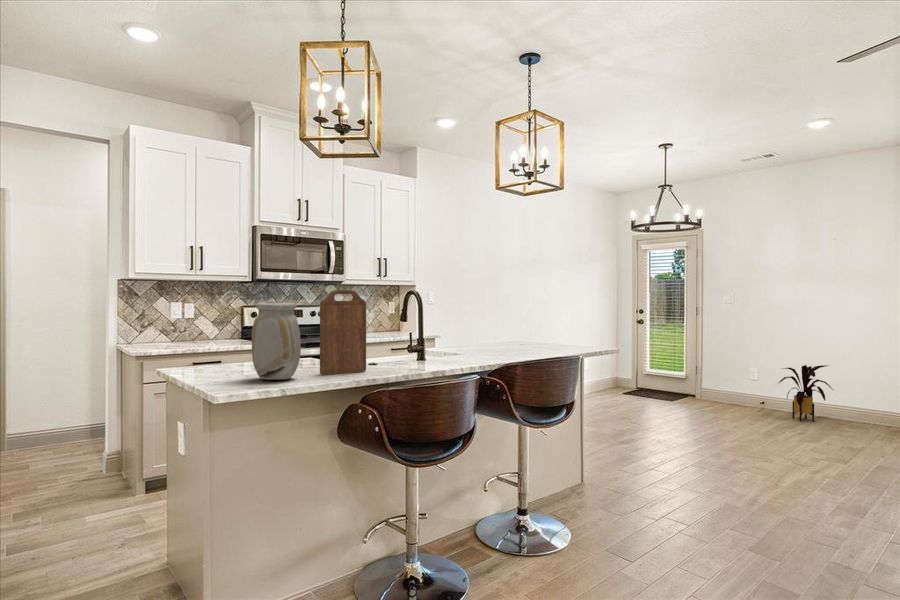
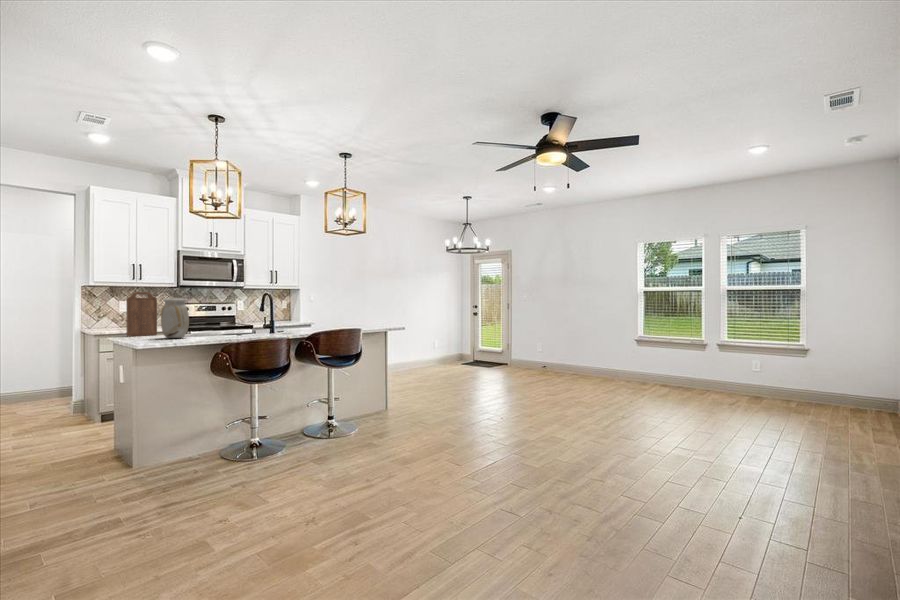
cutting board: present [320,290,366,375] -> present [126,292,157,336]
house plant: present [779,365,832,422] -> none [543,339,577,375]

